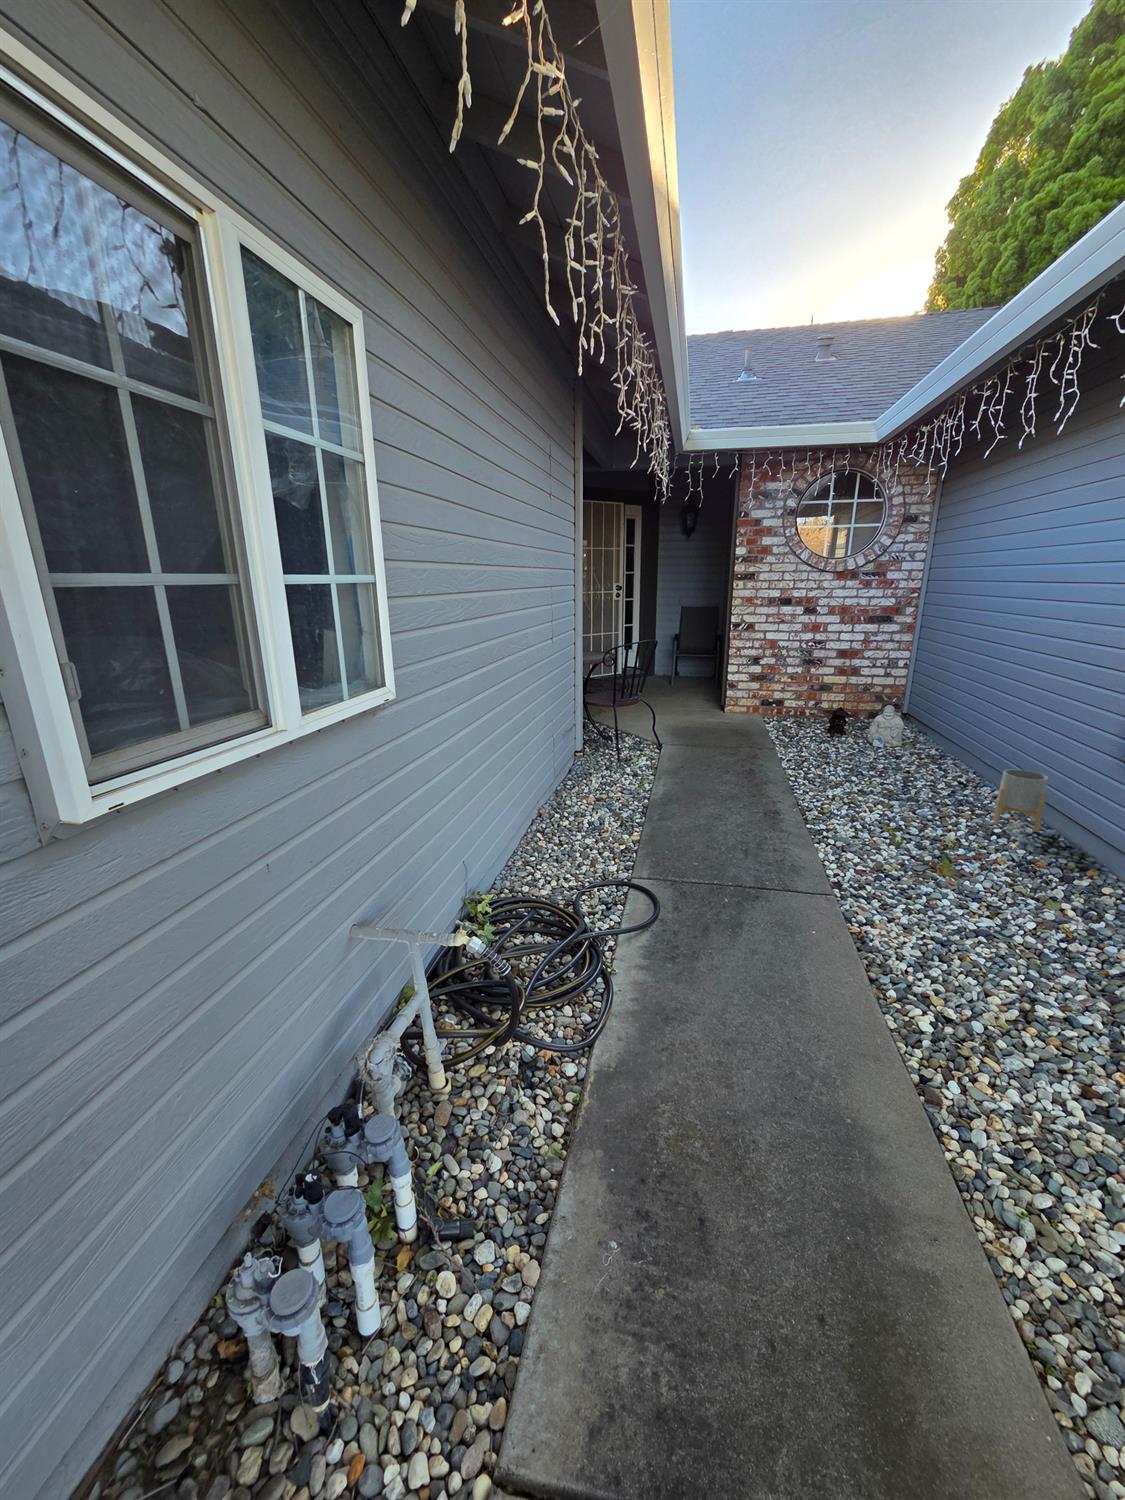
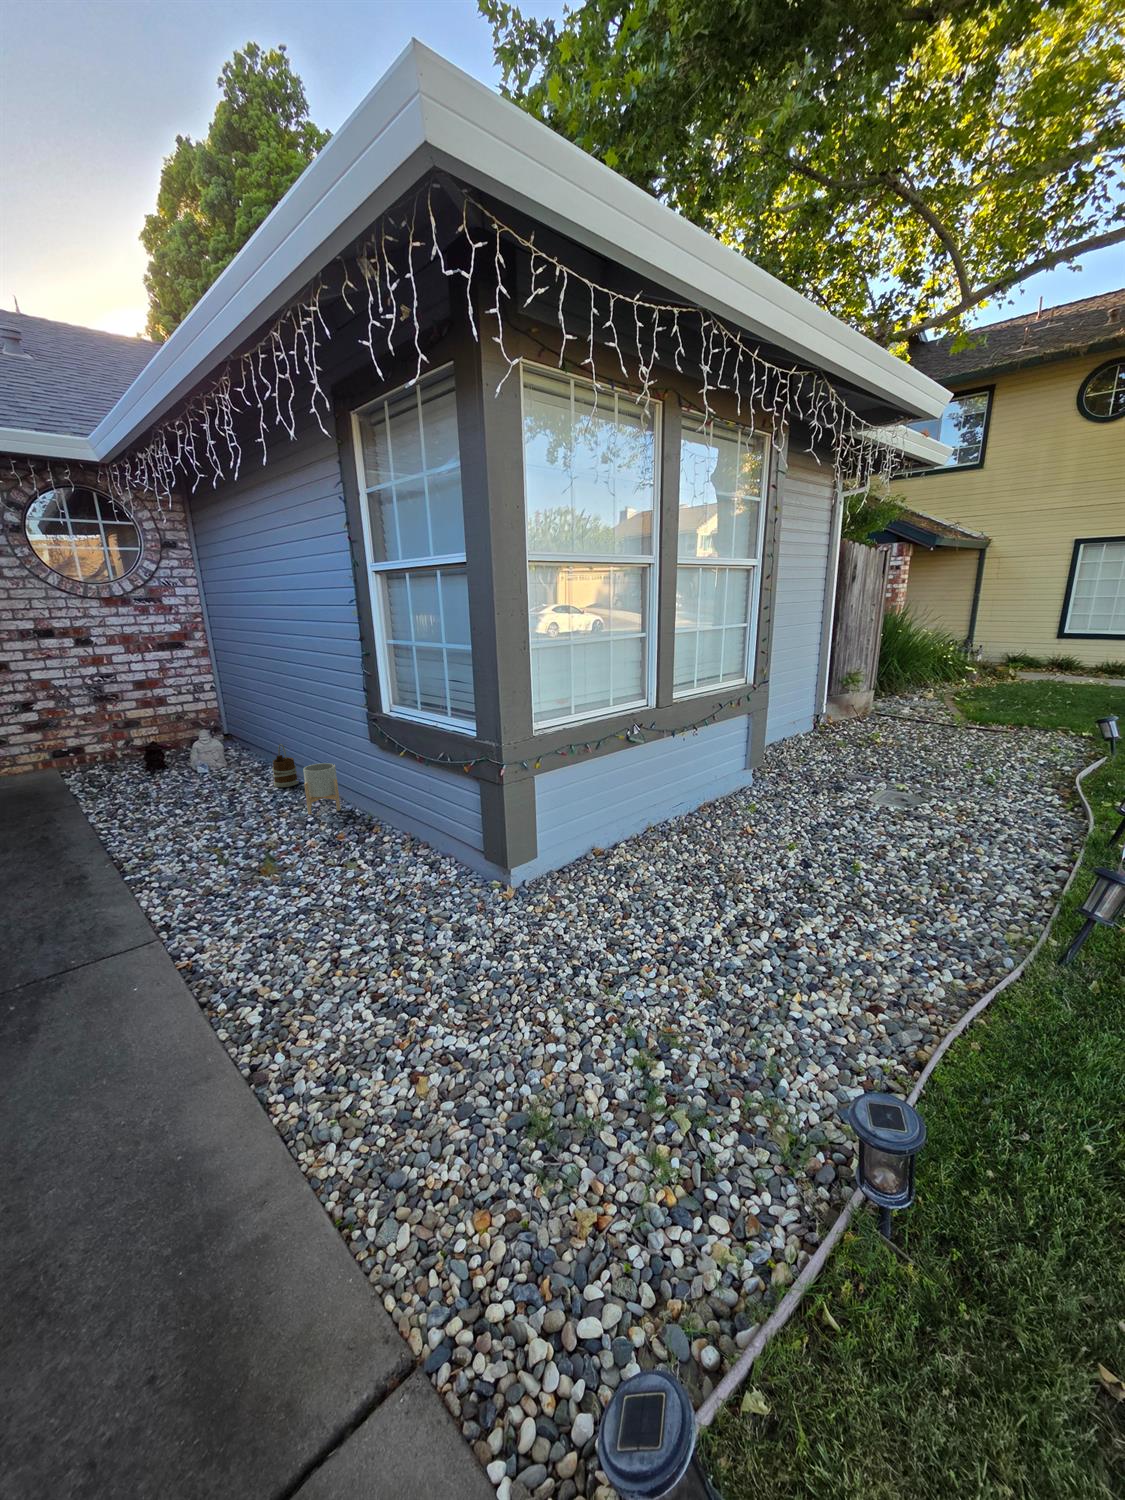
wooden bucket: none [952,737,985,785] -> present [272,744,299,787]

